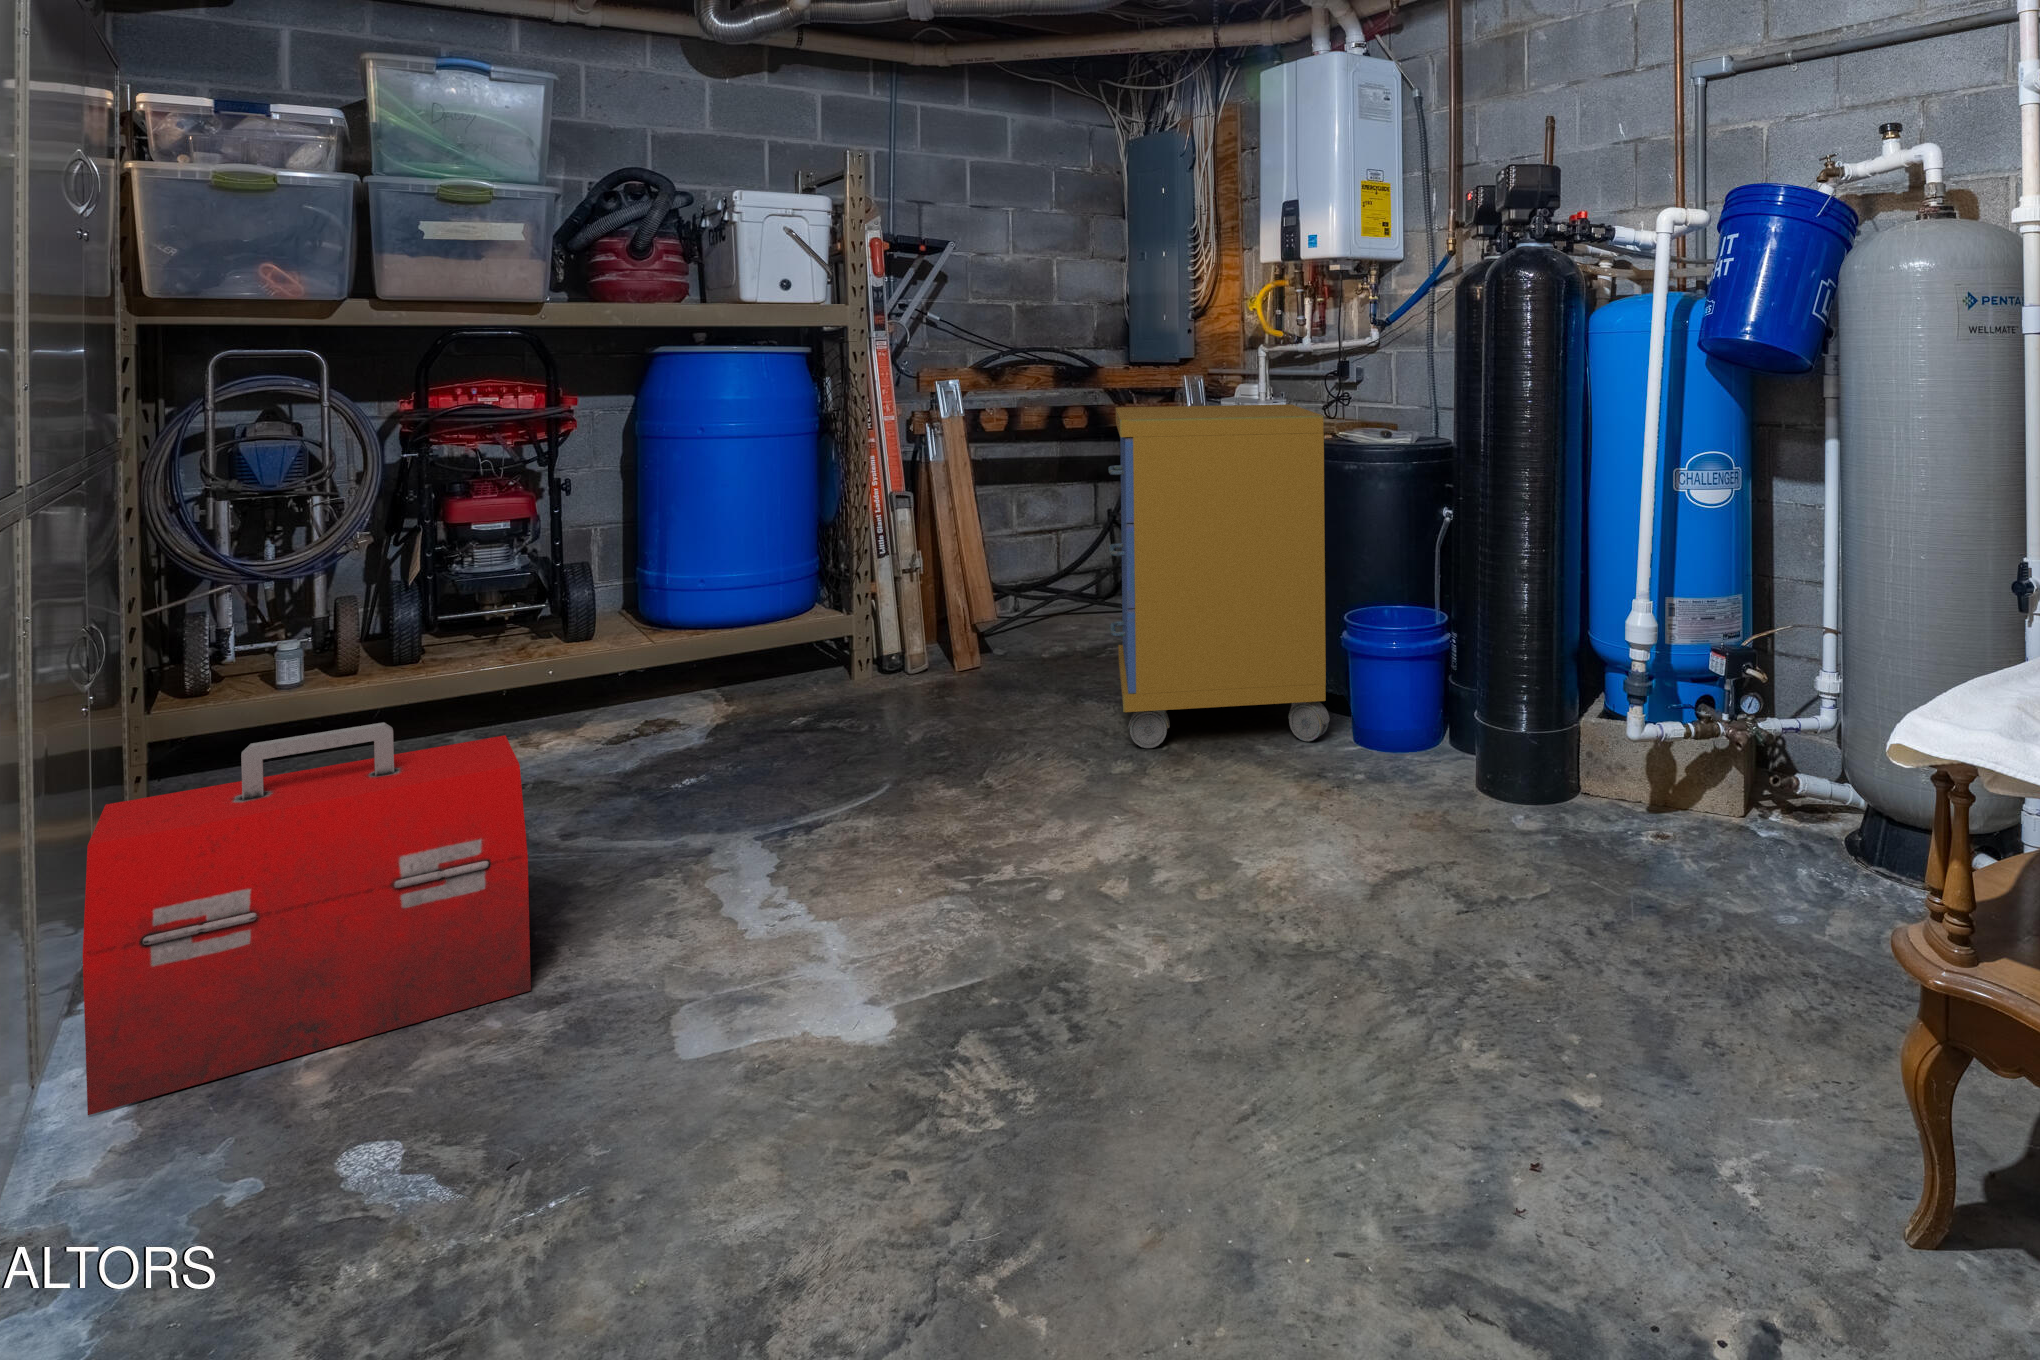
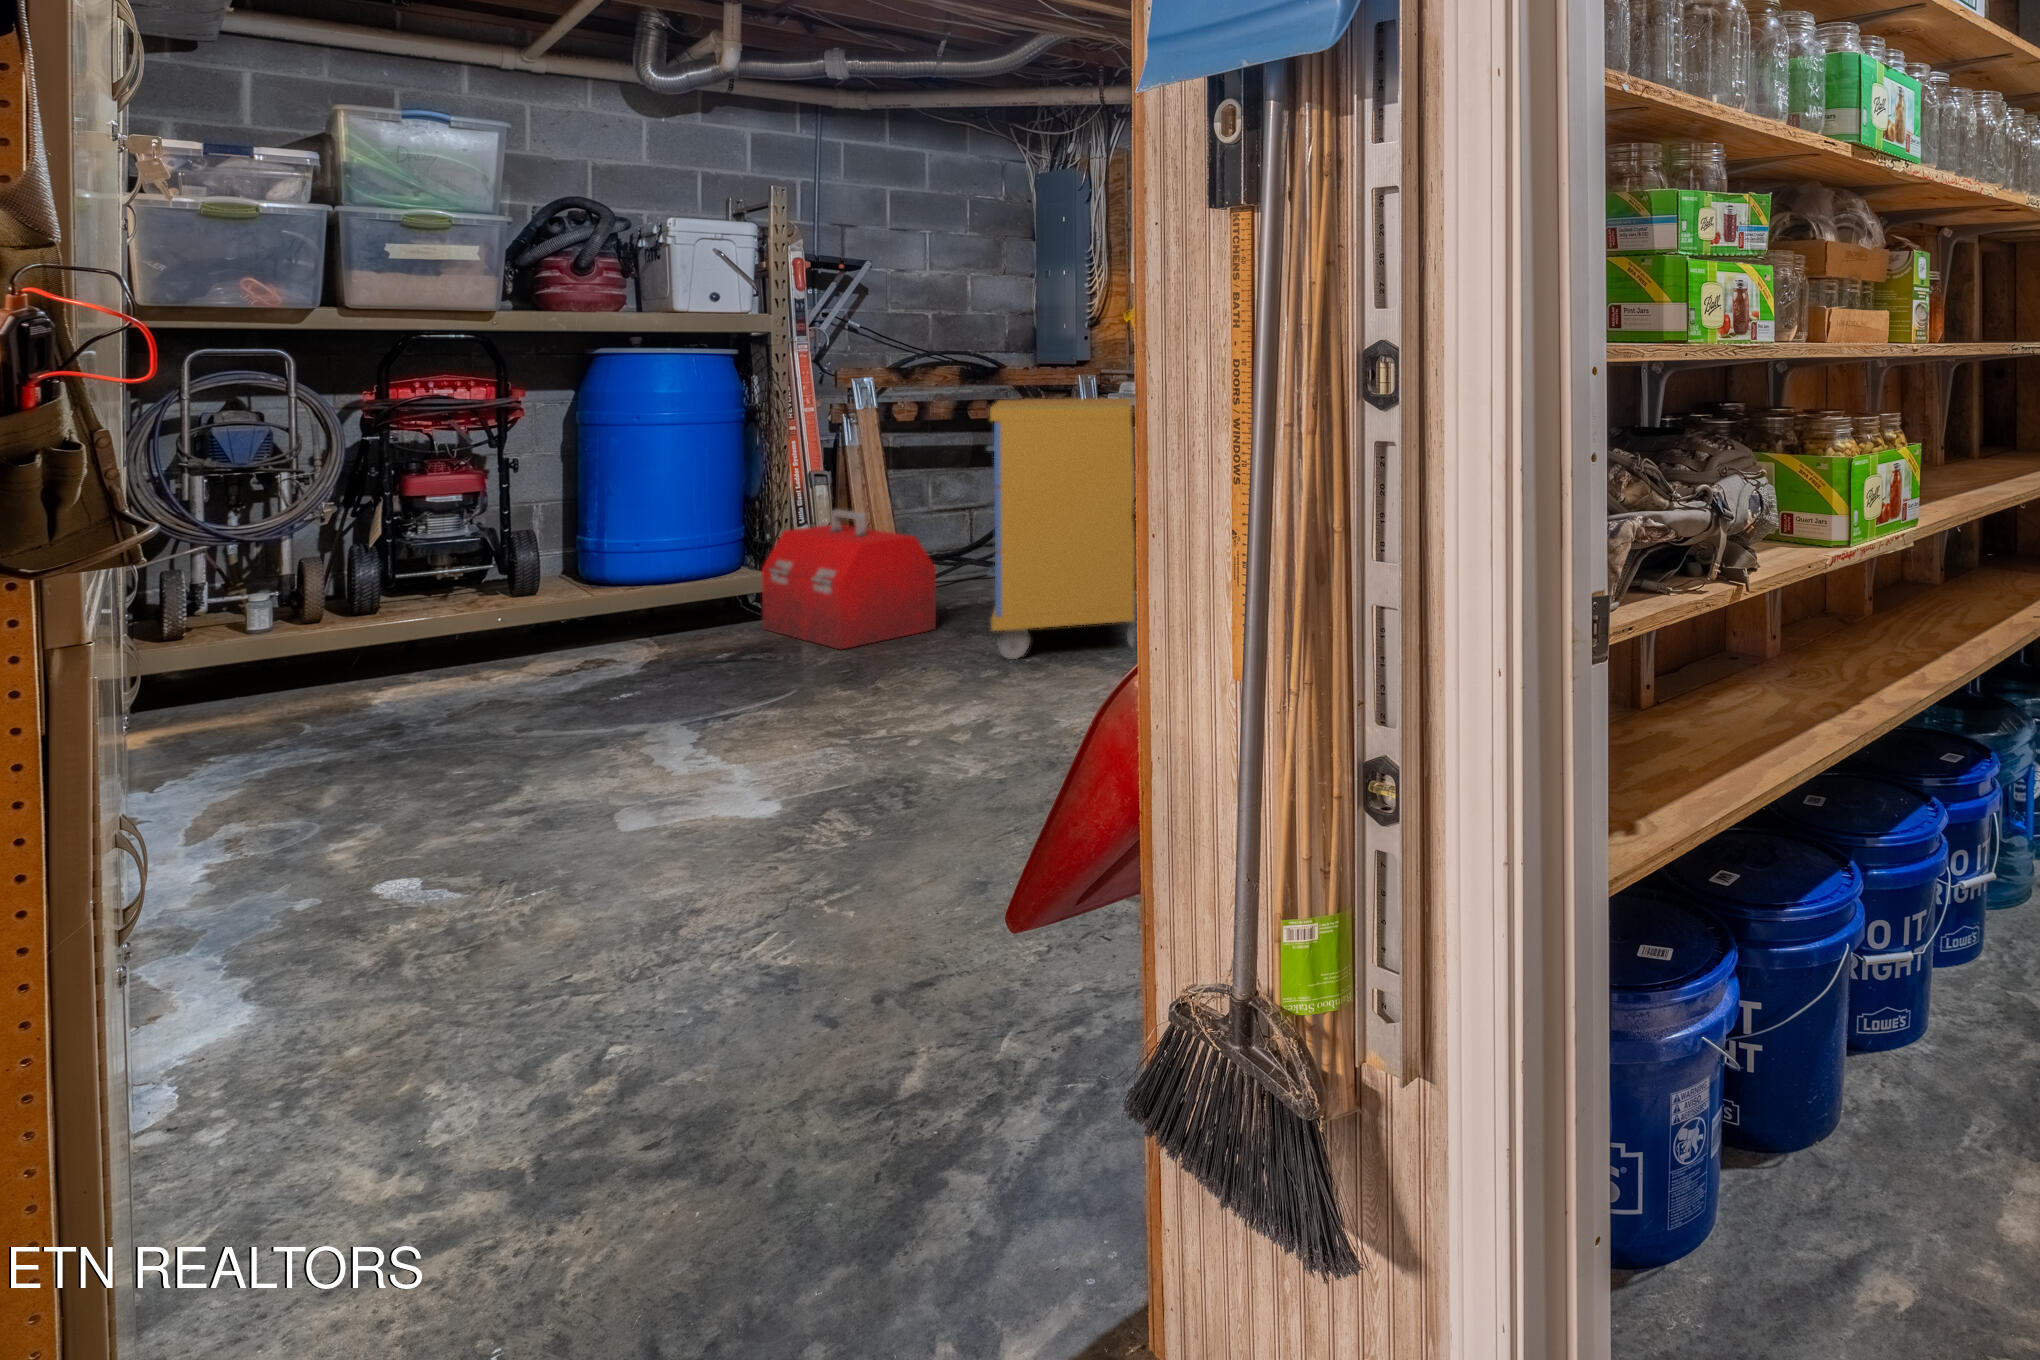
toolbox: present [83,722,531,1115] -> present [762,509,936,649]

